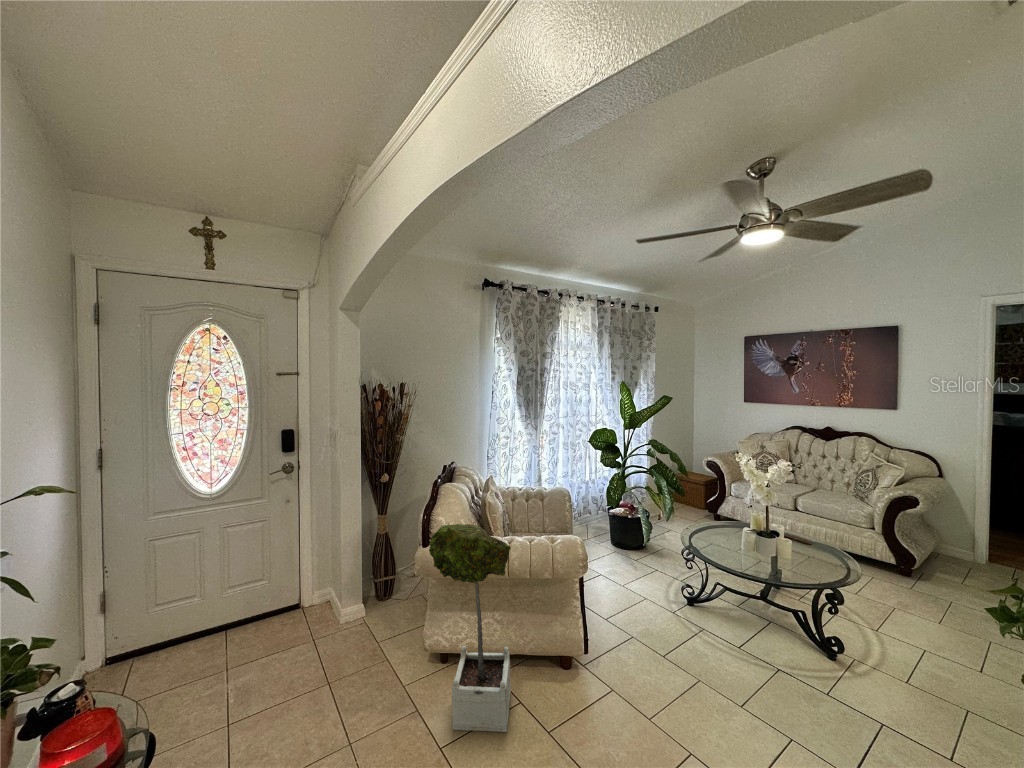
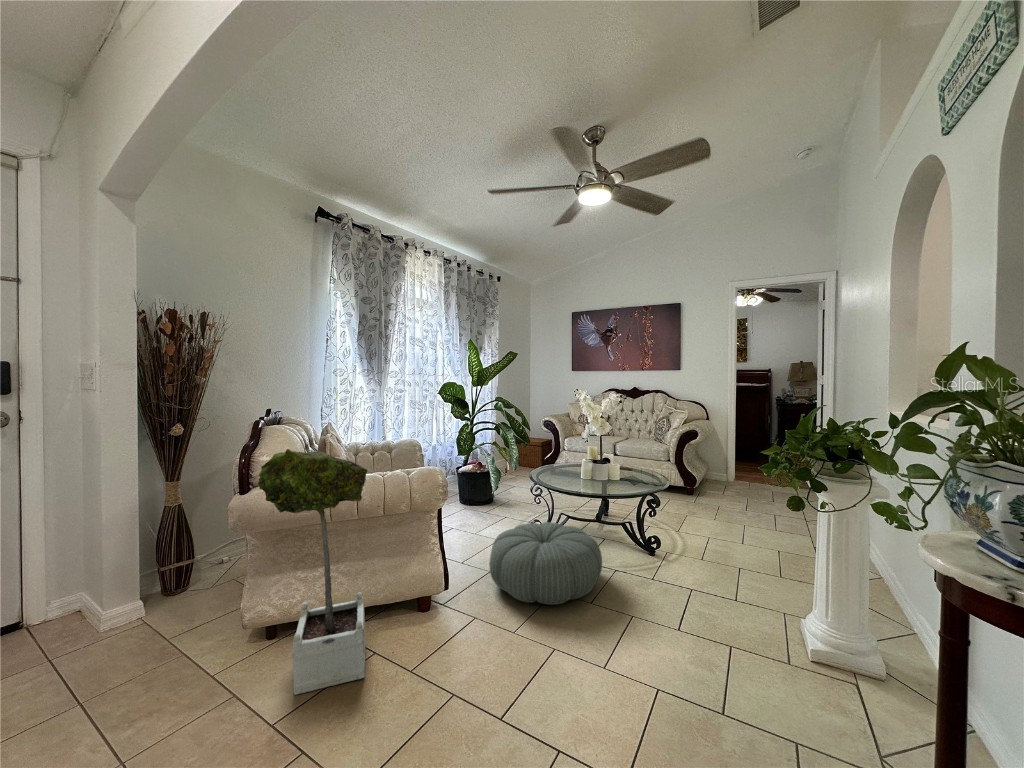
pouf: none [630,597,761,705] -> present [489,522,602,605]

